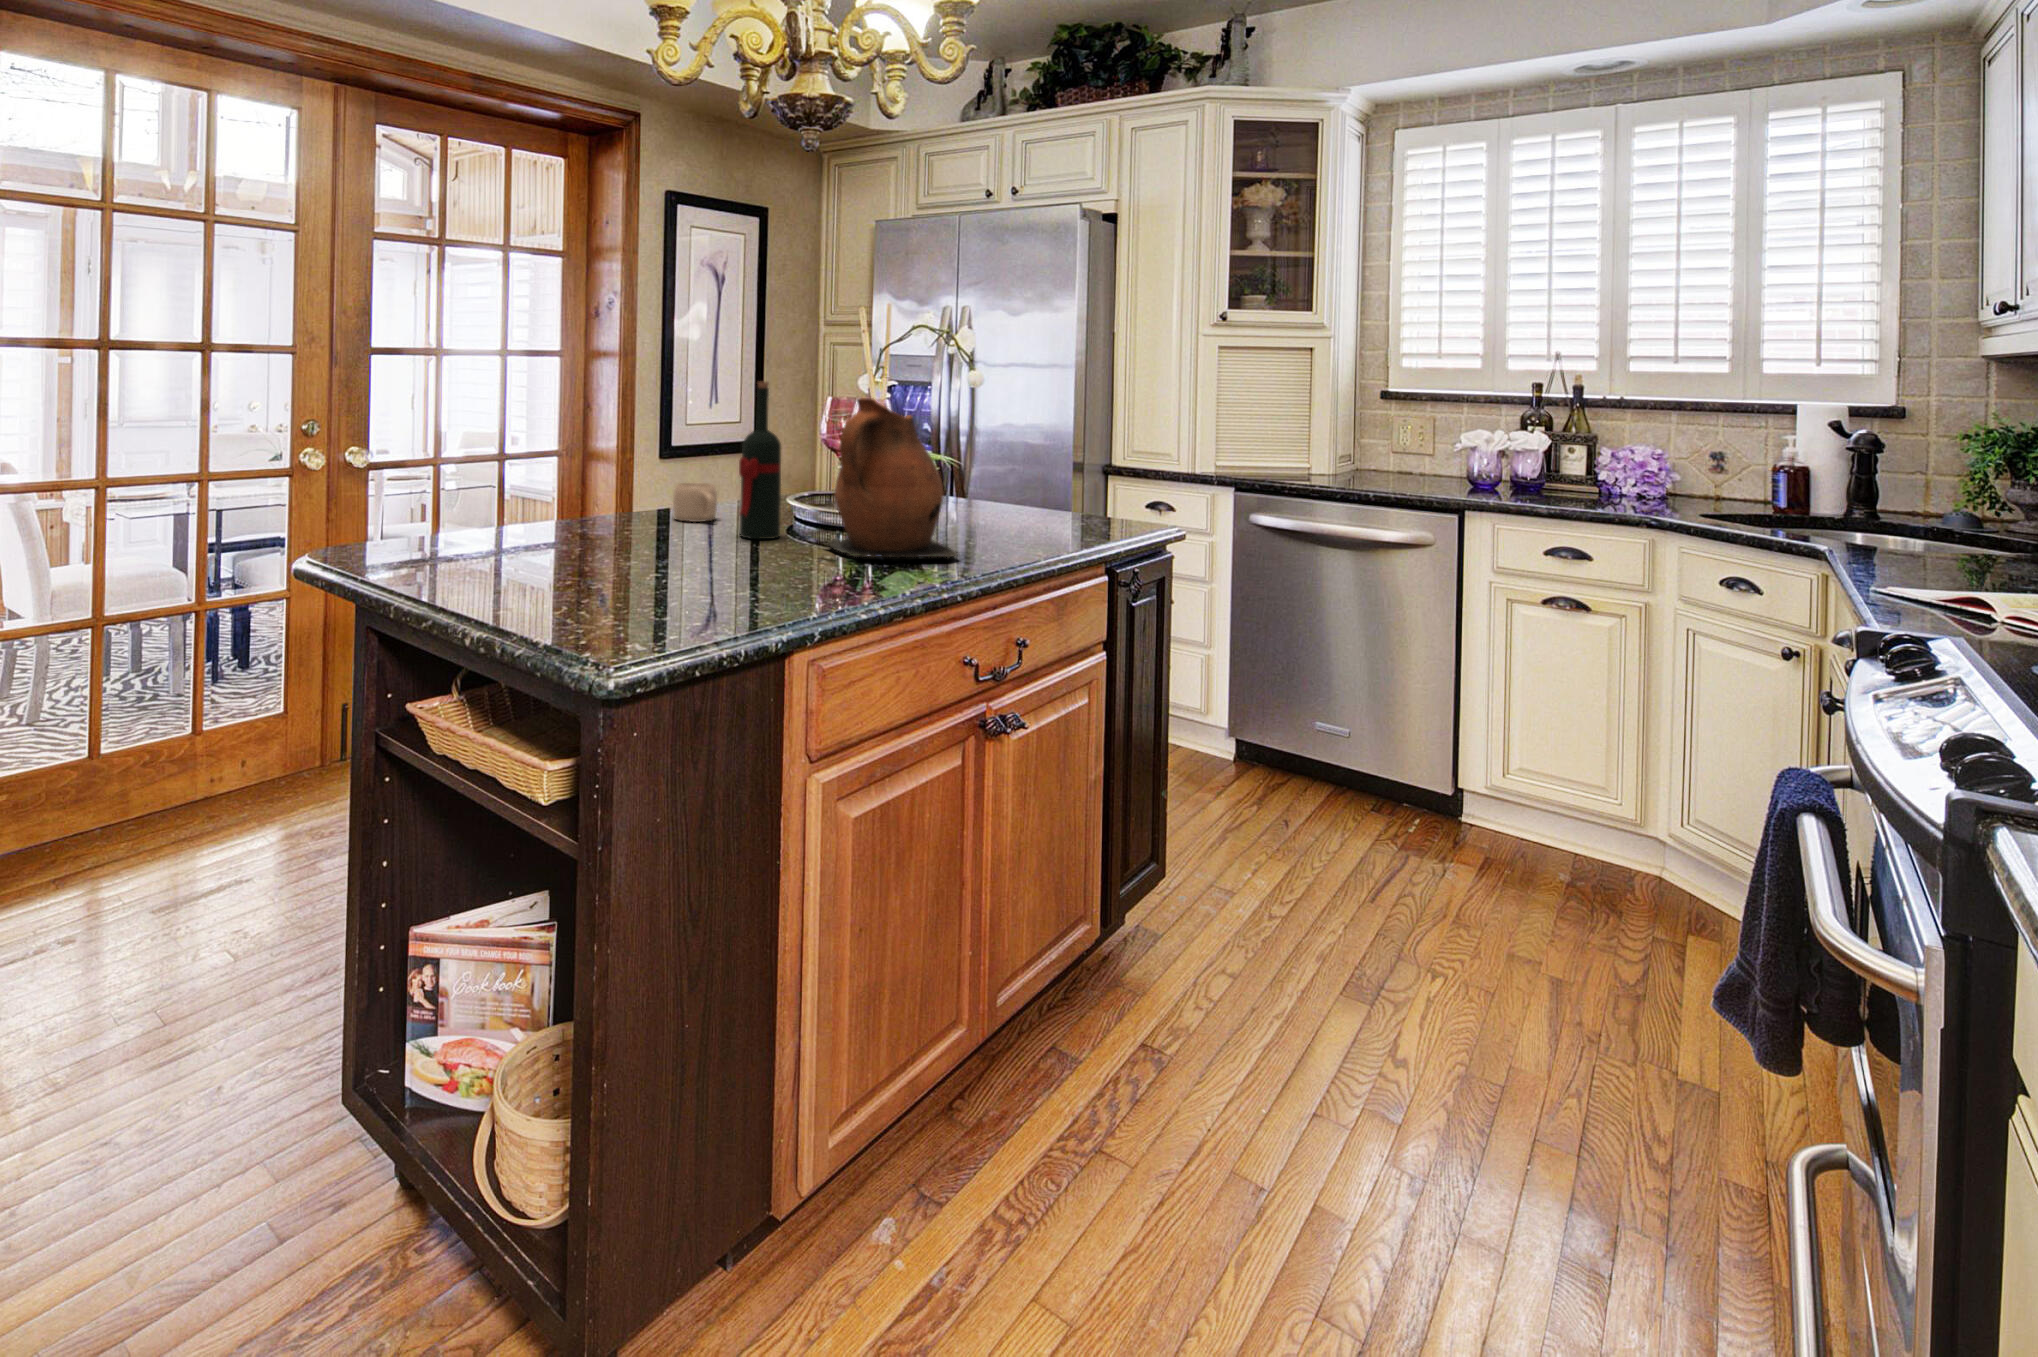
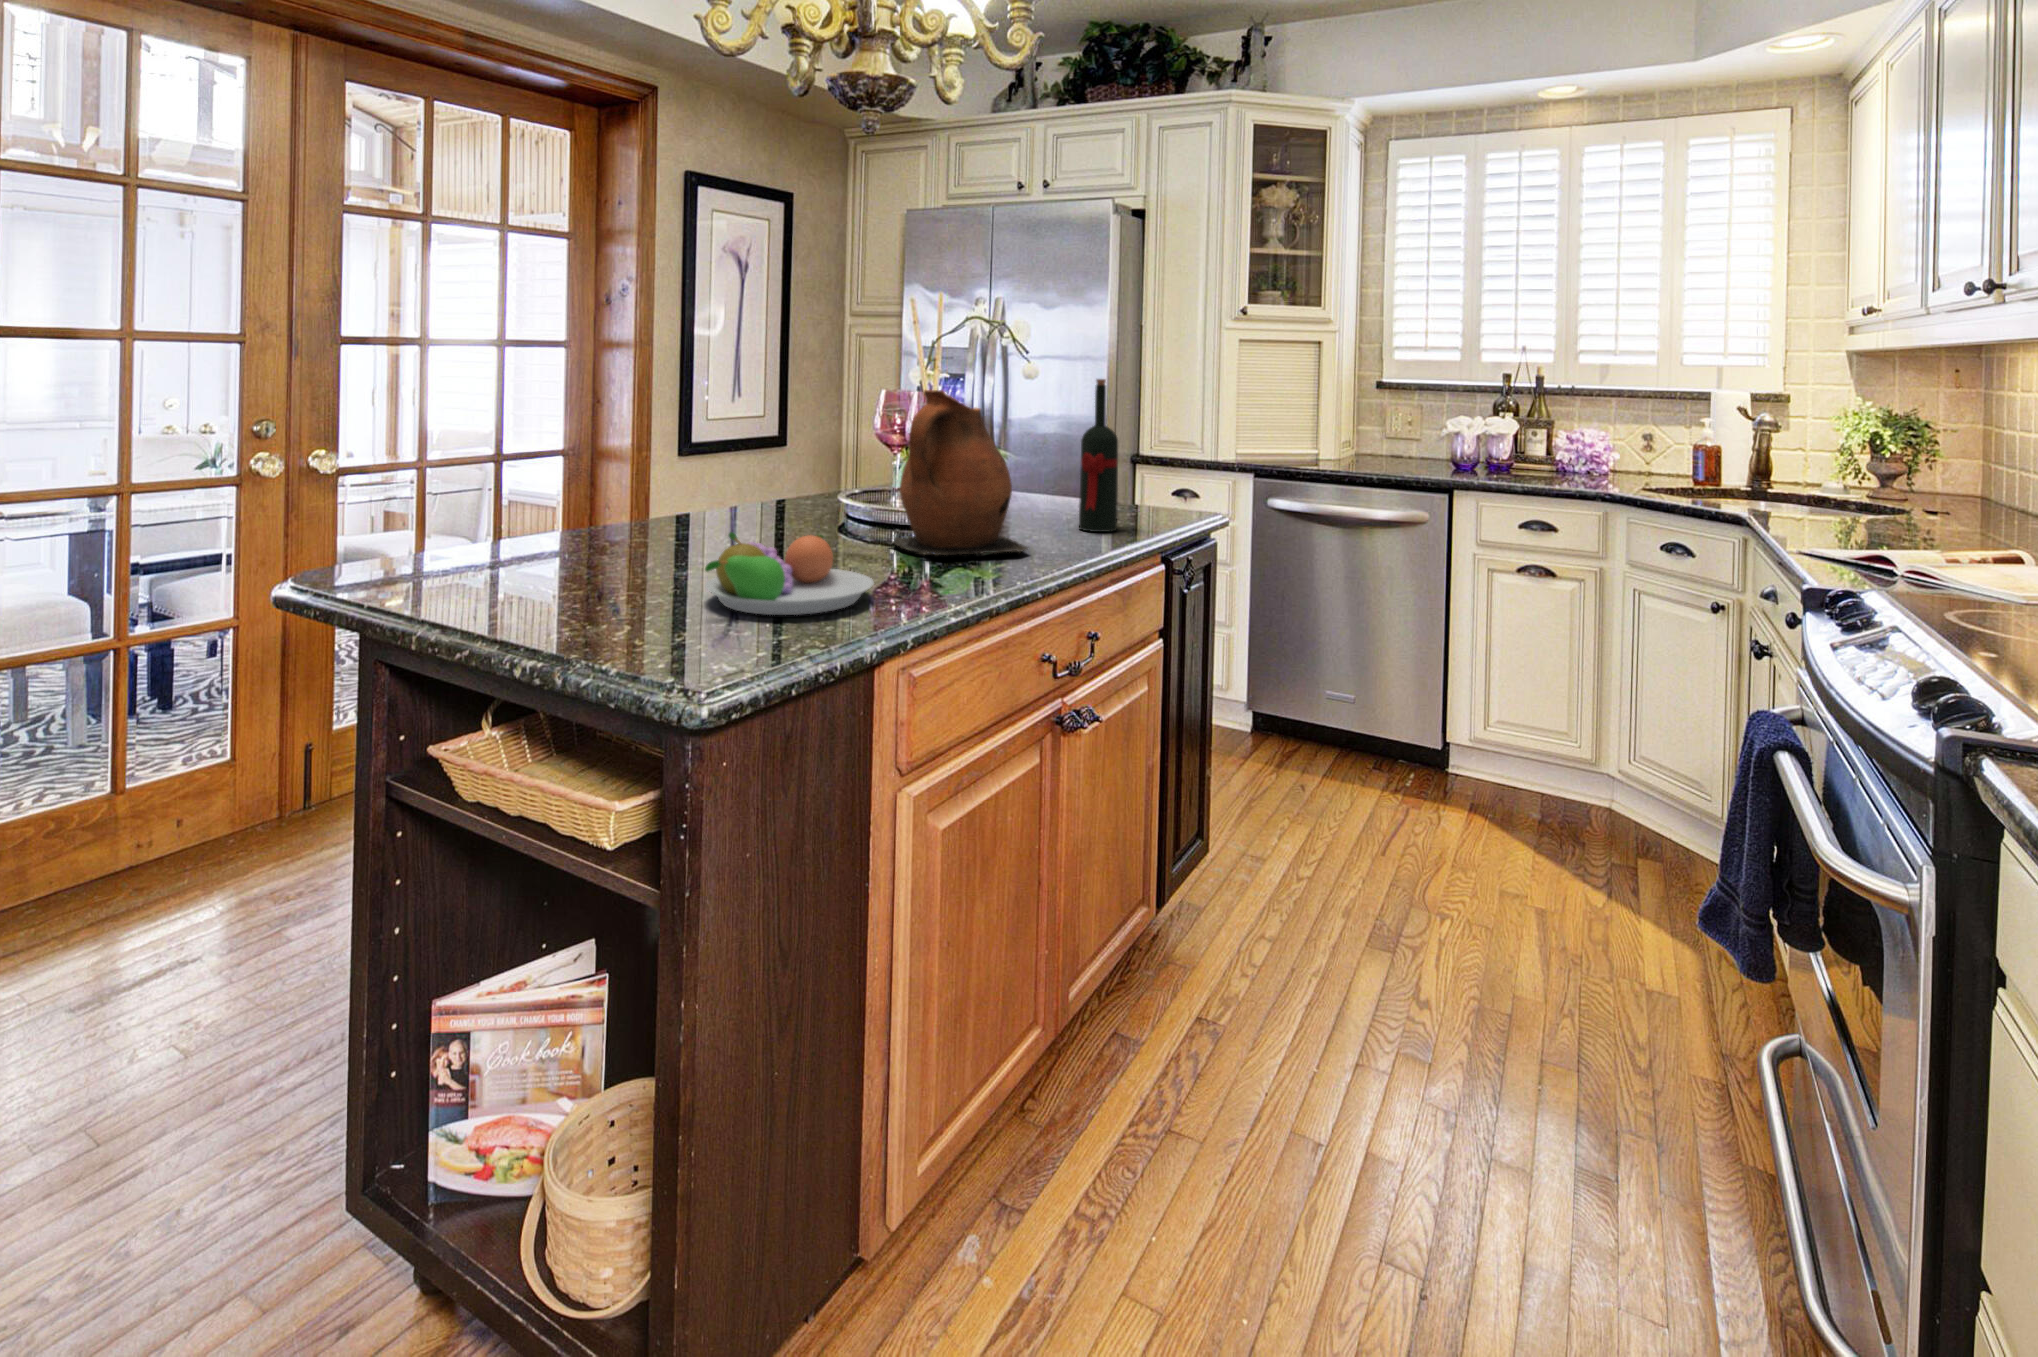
wine bottle: present [739,381,781,539] -> present [1079,379,1118,532]
mug: present [673,483,718,522] -> none [716,481,765,522]
fruit bowl: none [635,527,793,605] -> present [705,532,874,615]

